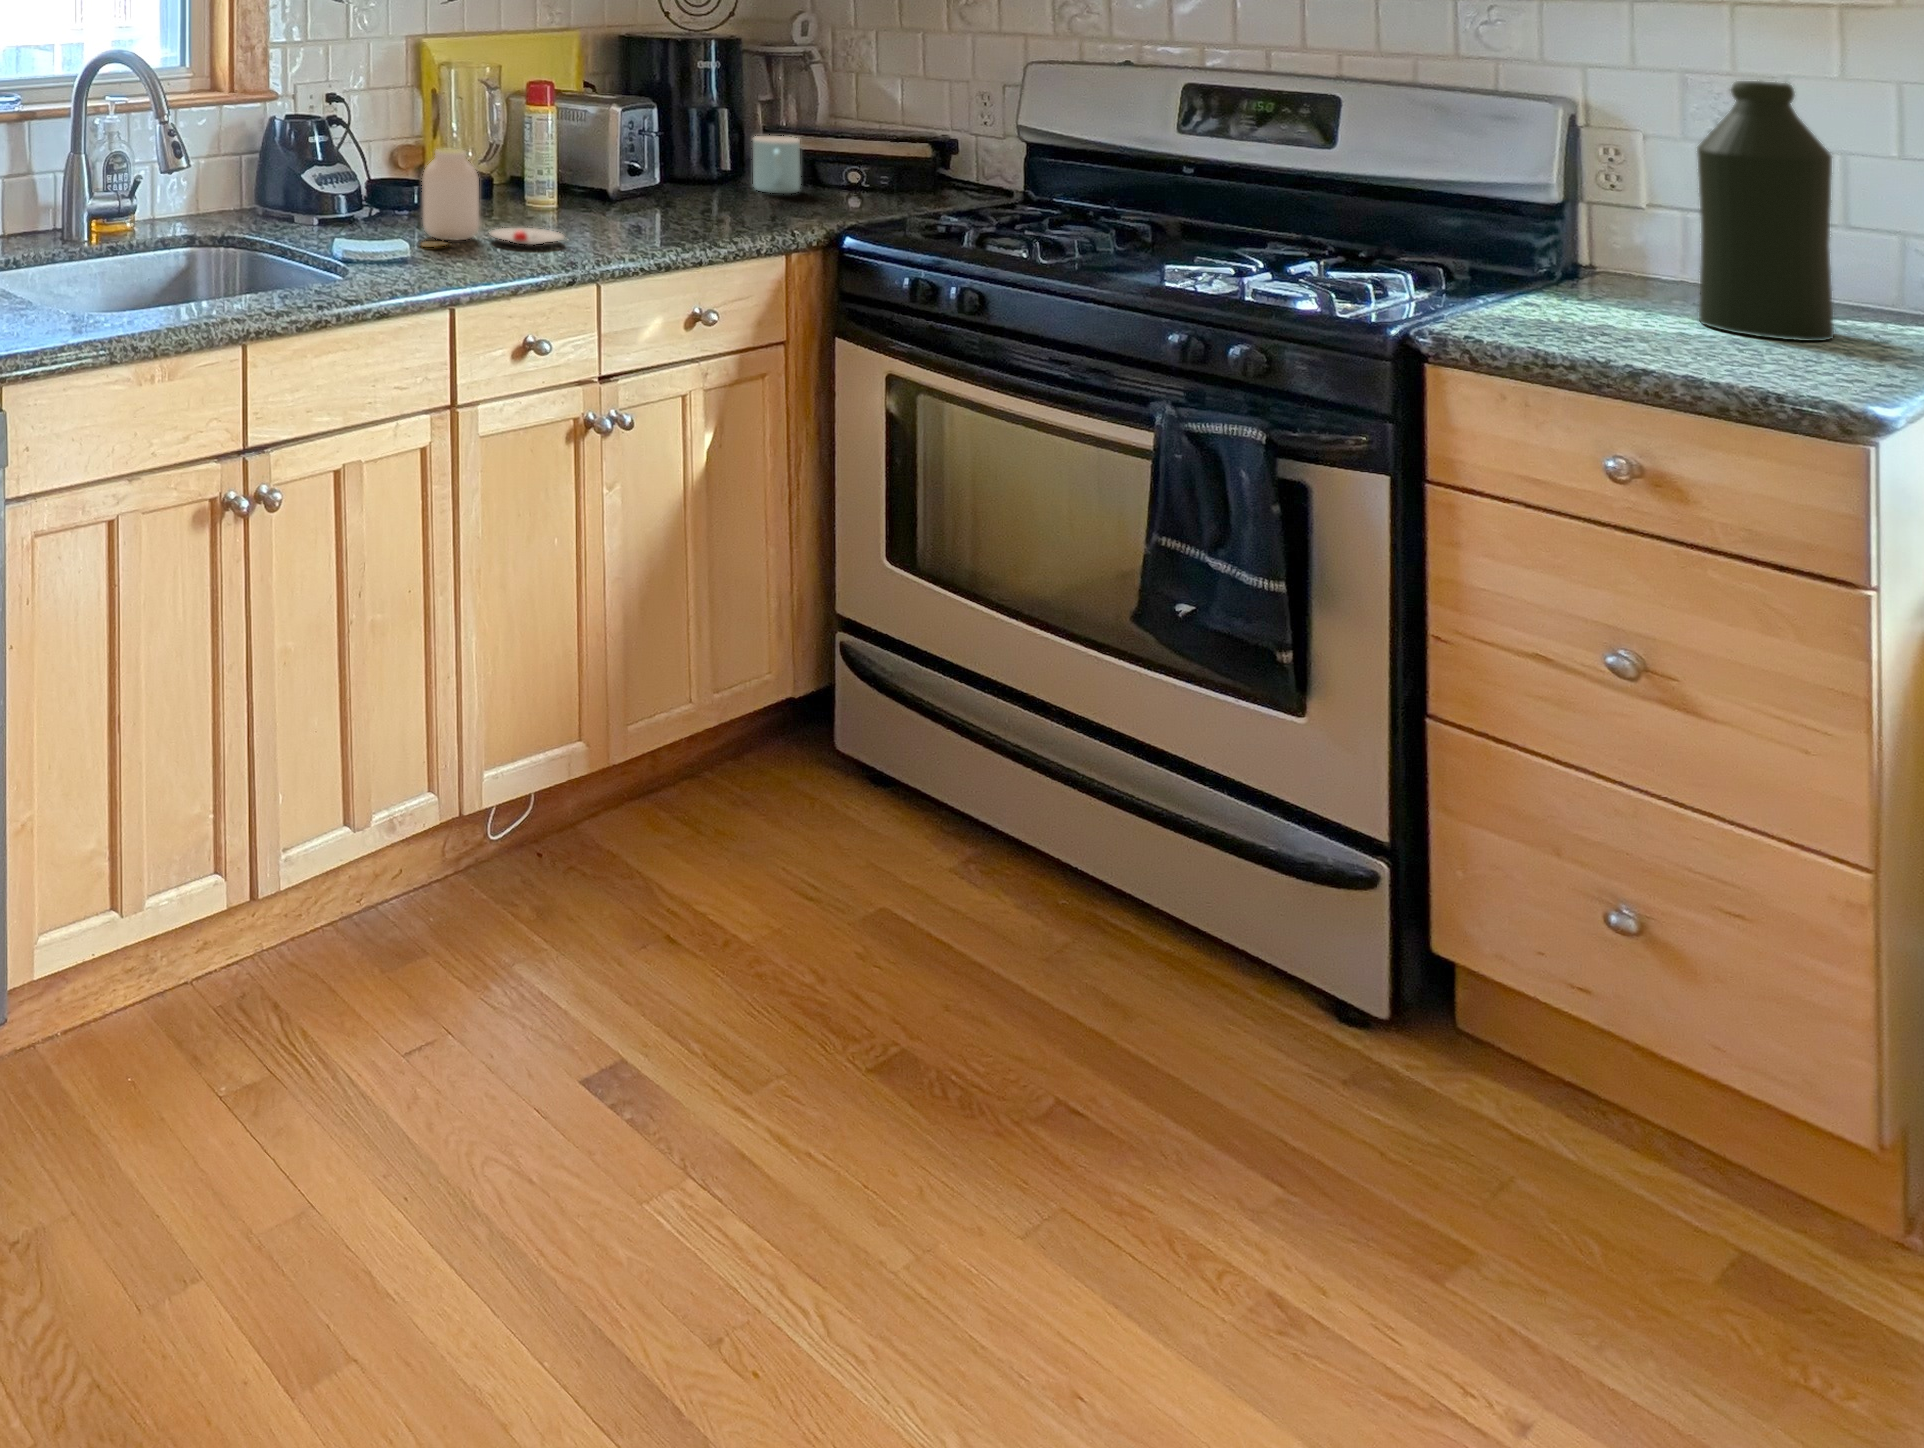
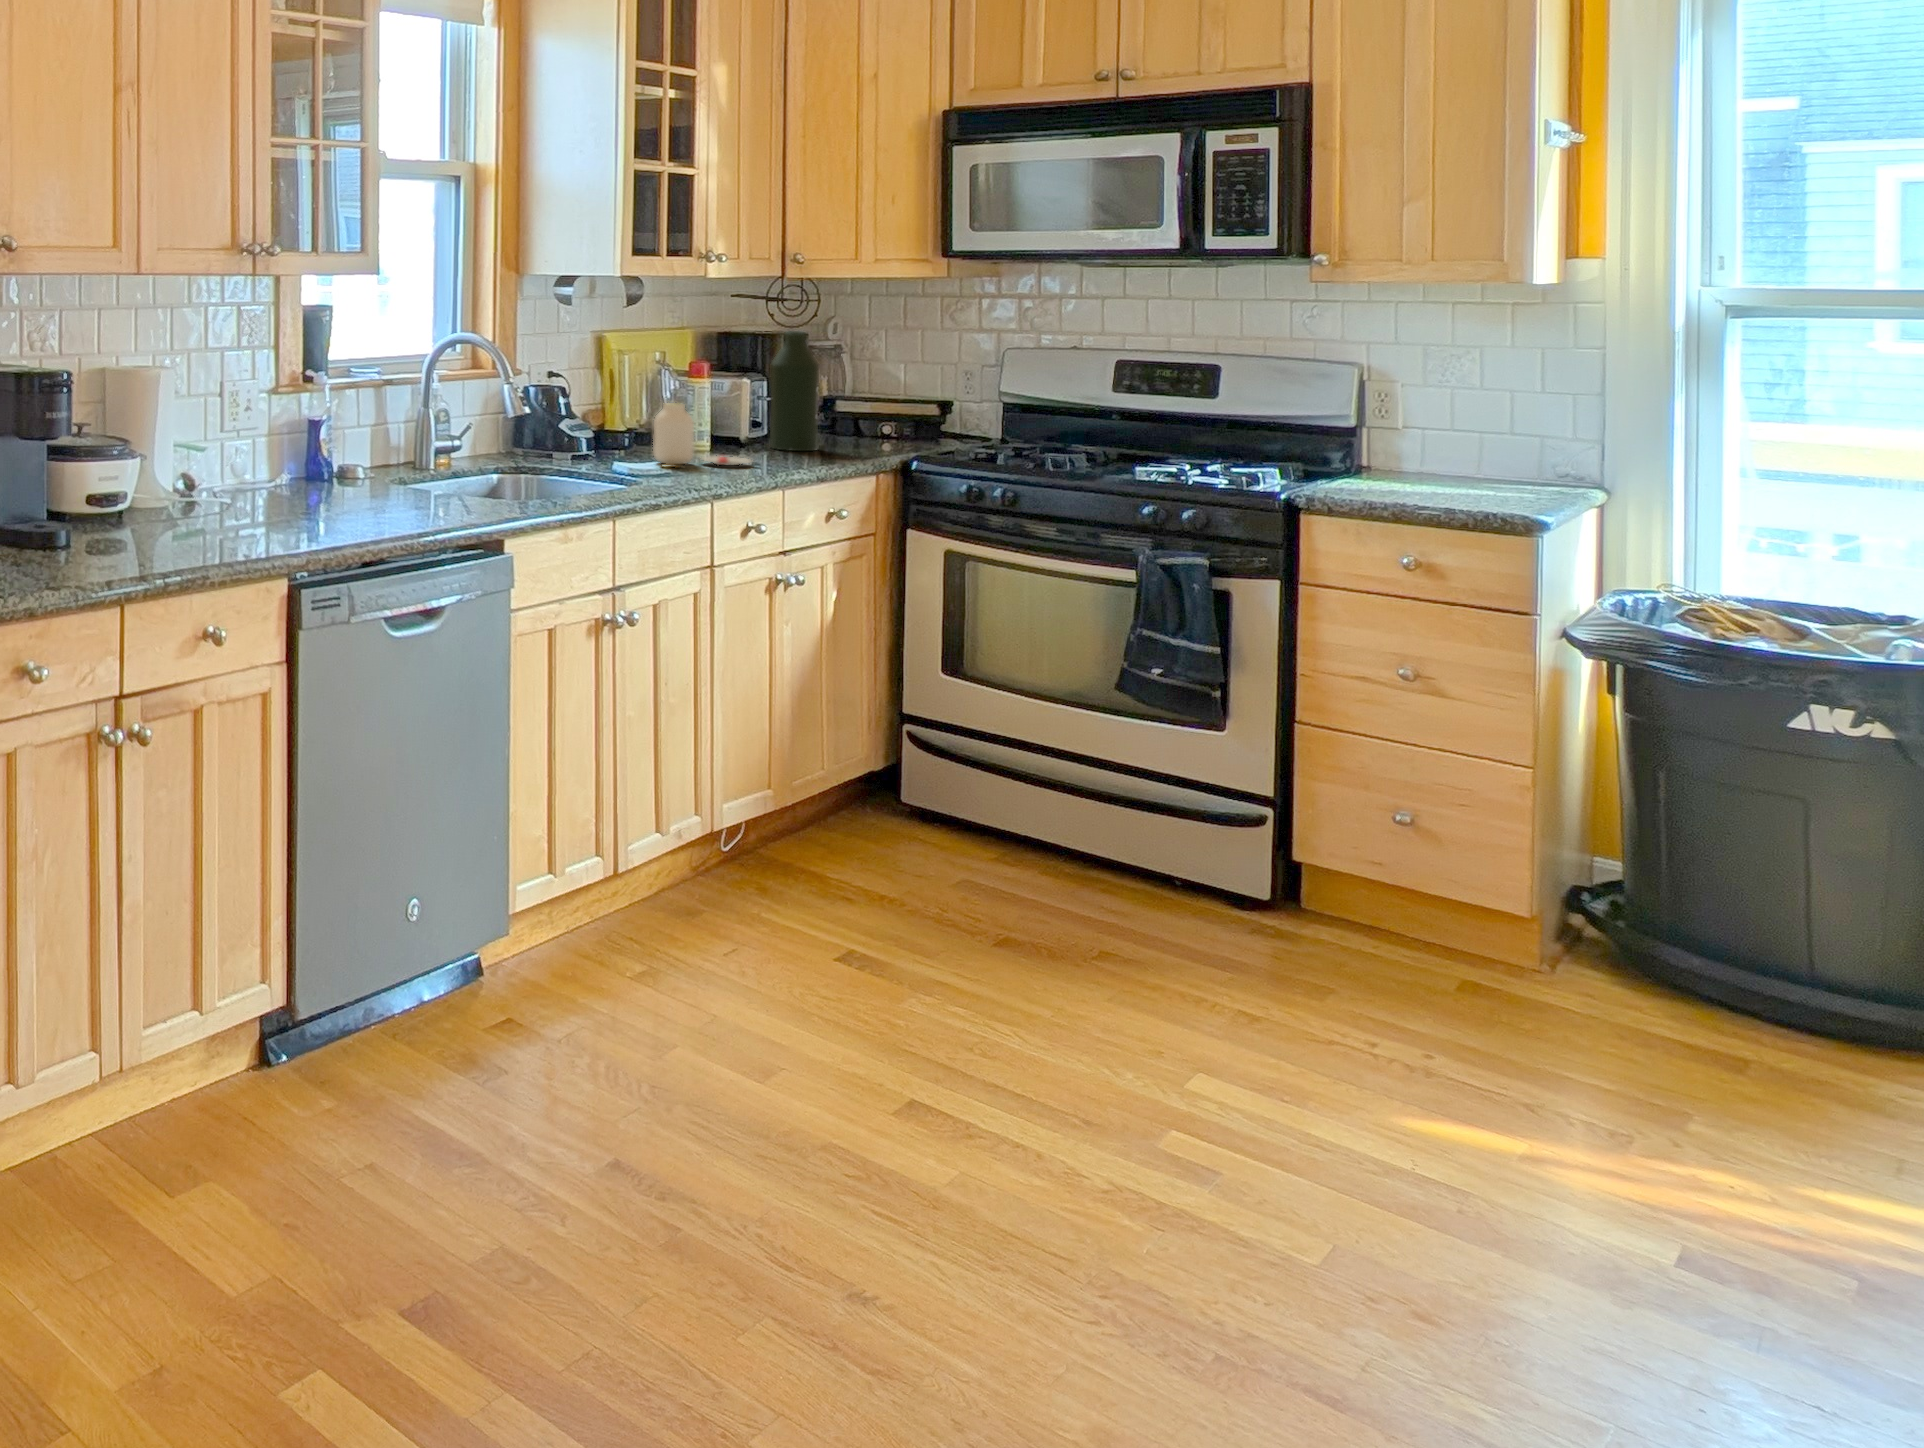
bottle: present [1697,81,1834,341] -> present [770,331,819,451]
mug: present [753,136,800,193] -> none [826,401,859,440]

